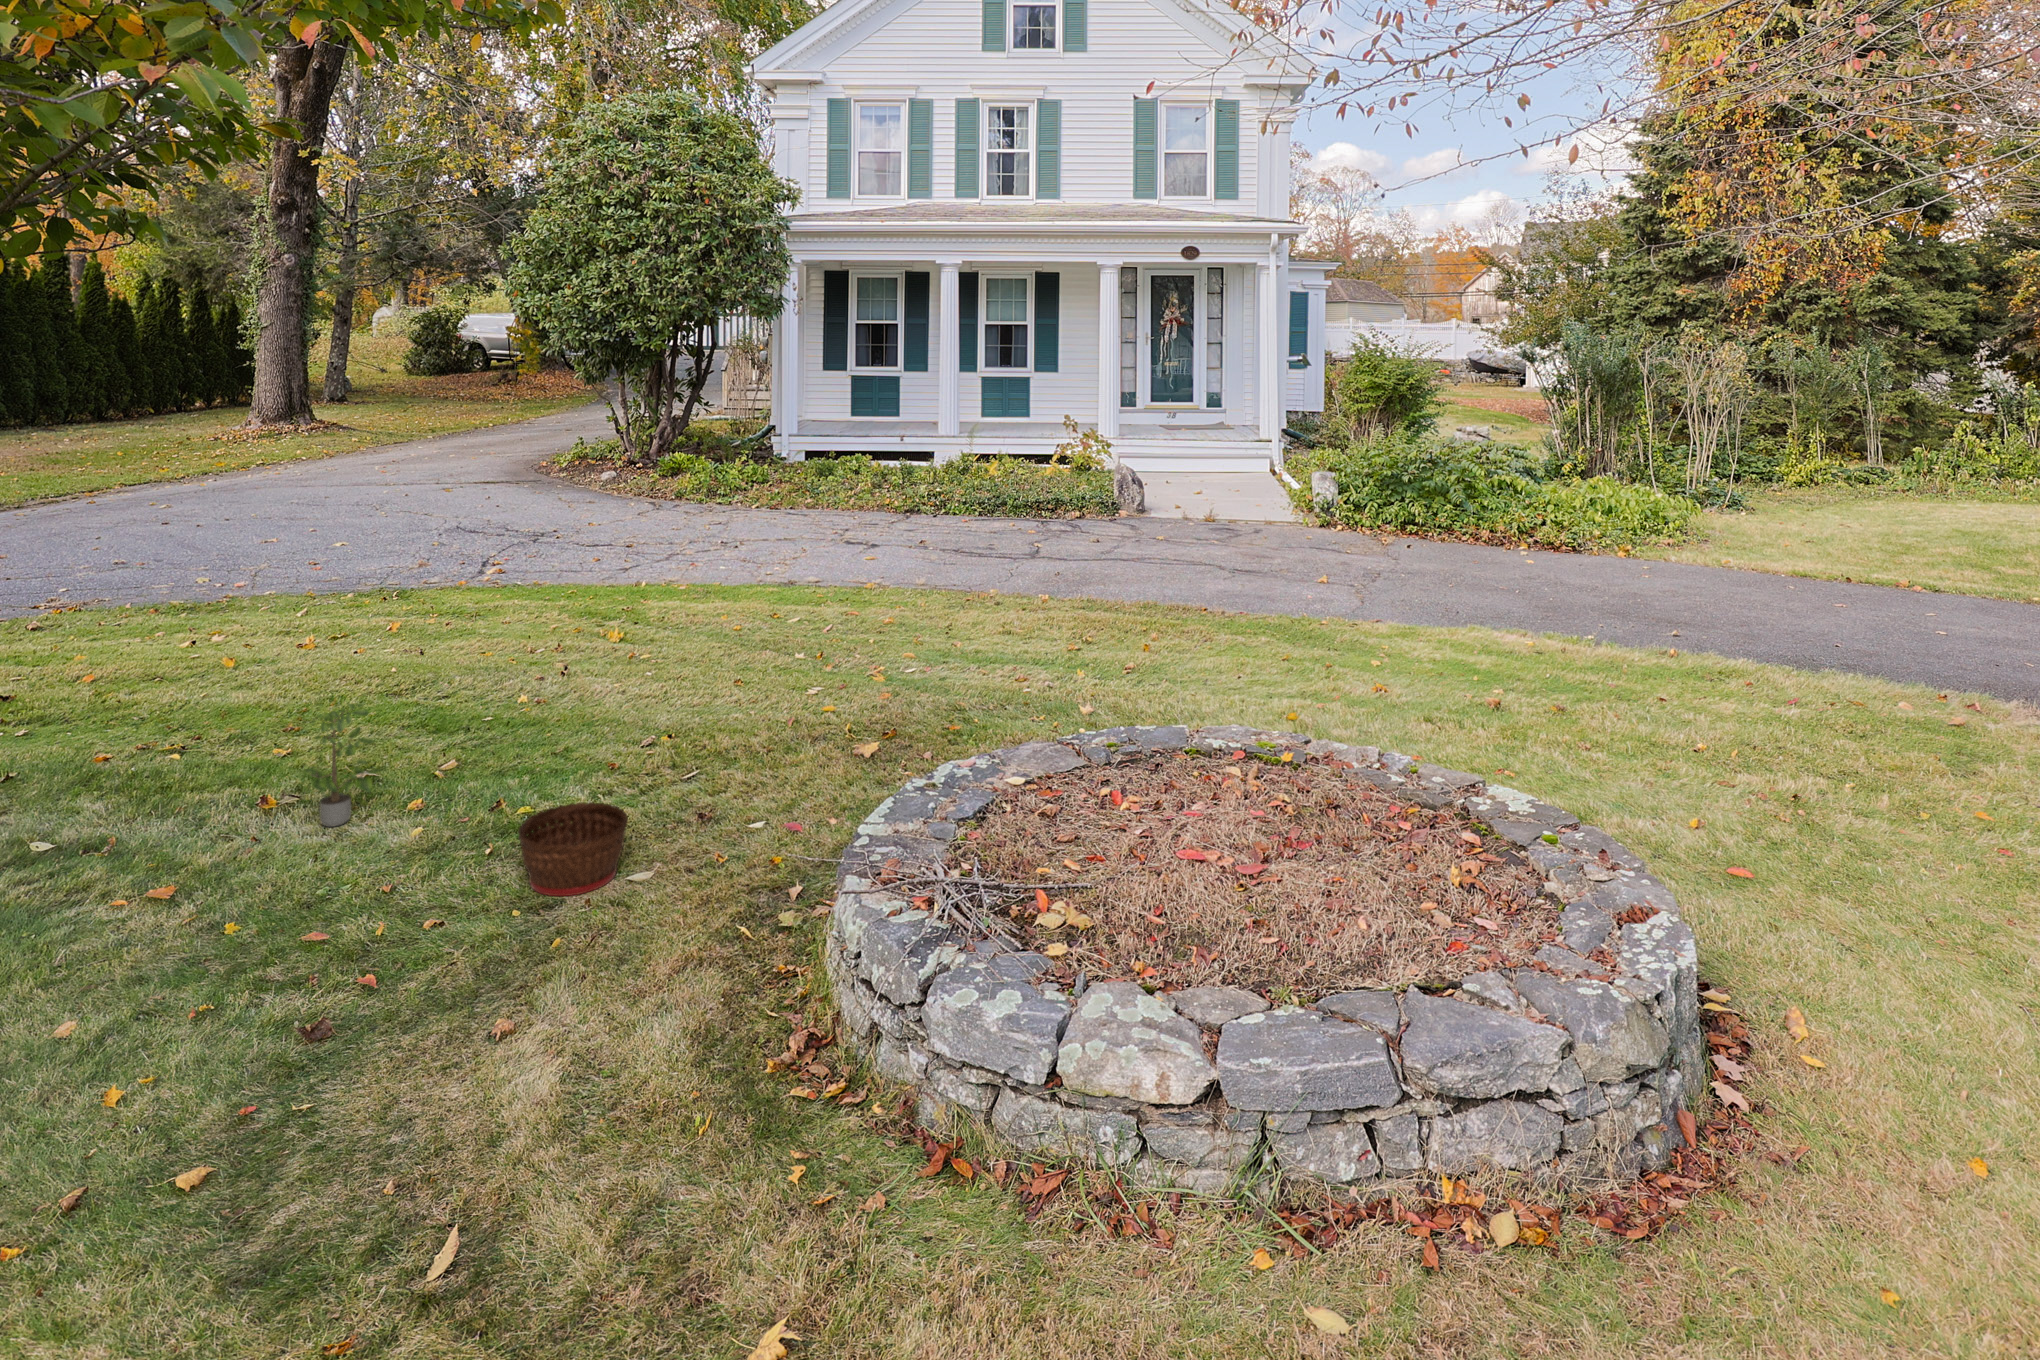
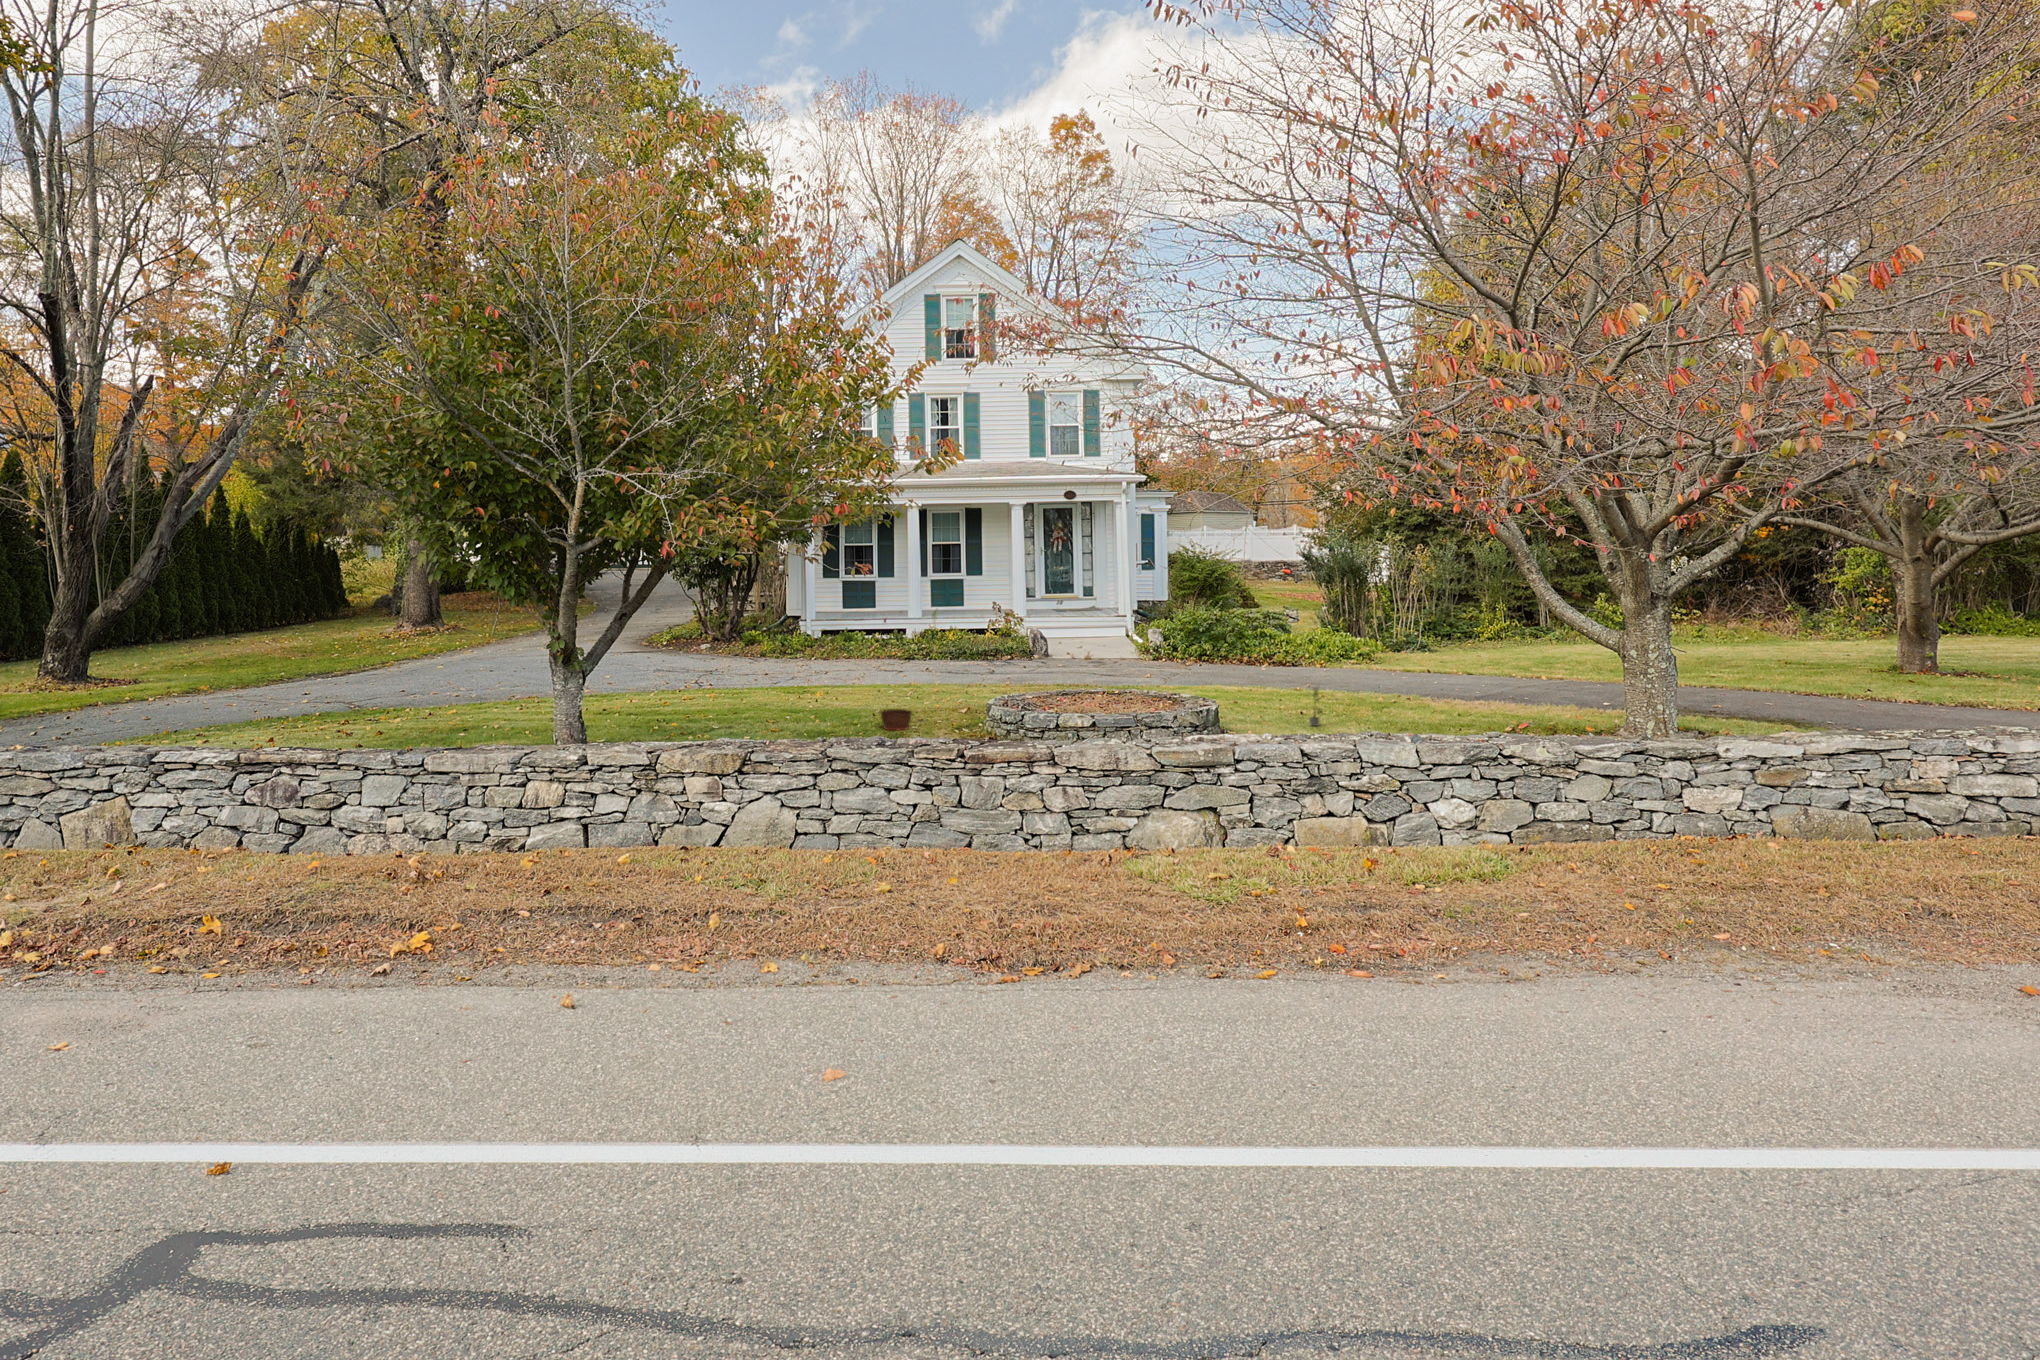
potted plant: present [304,703,380,827] -> present [1310,688,1323,726]

